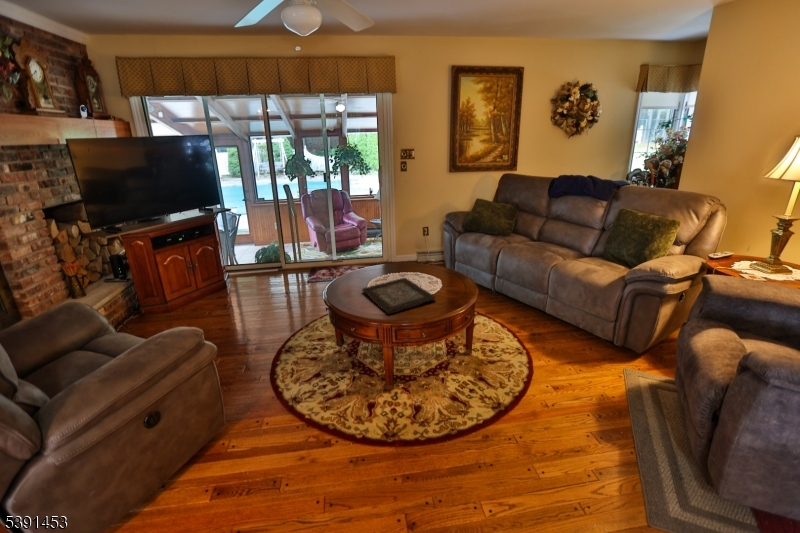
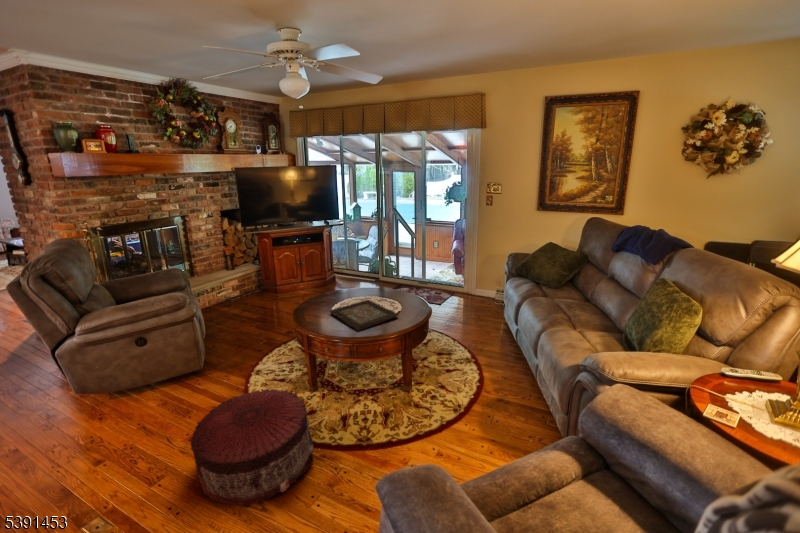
pouf: none [207,371,334,499] -> present [191,389,314,507]

